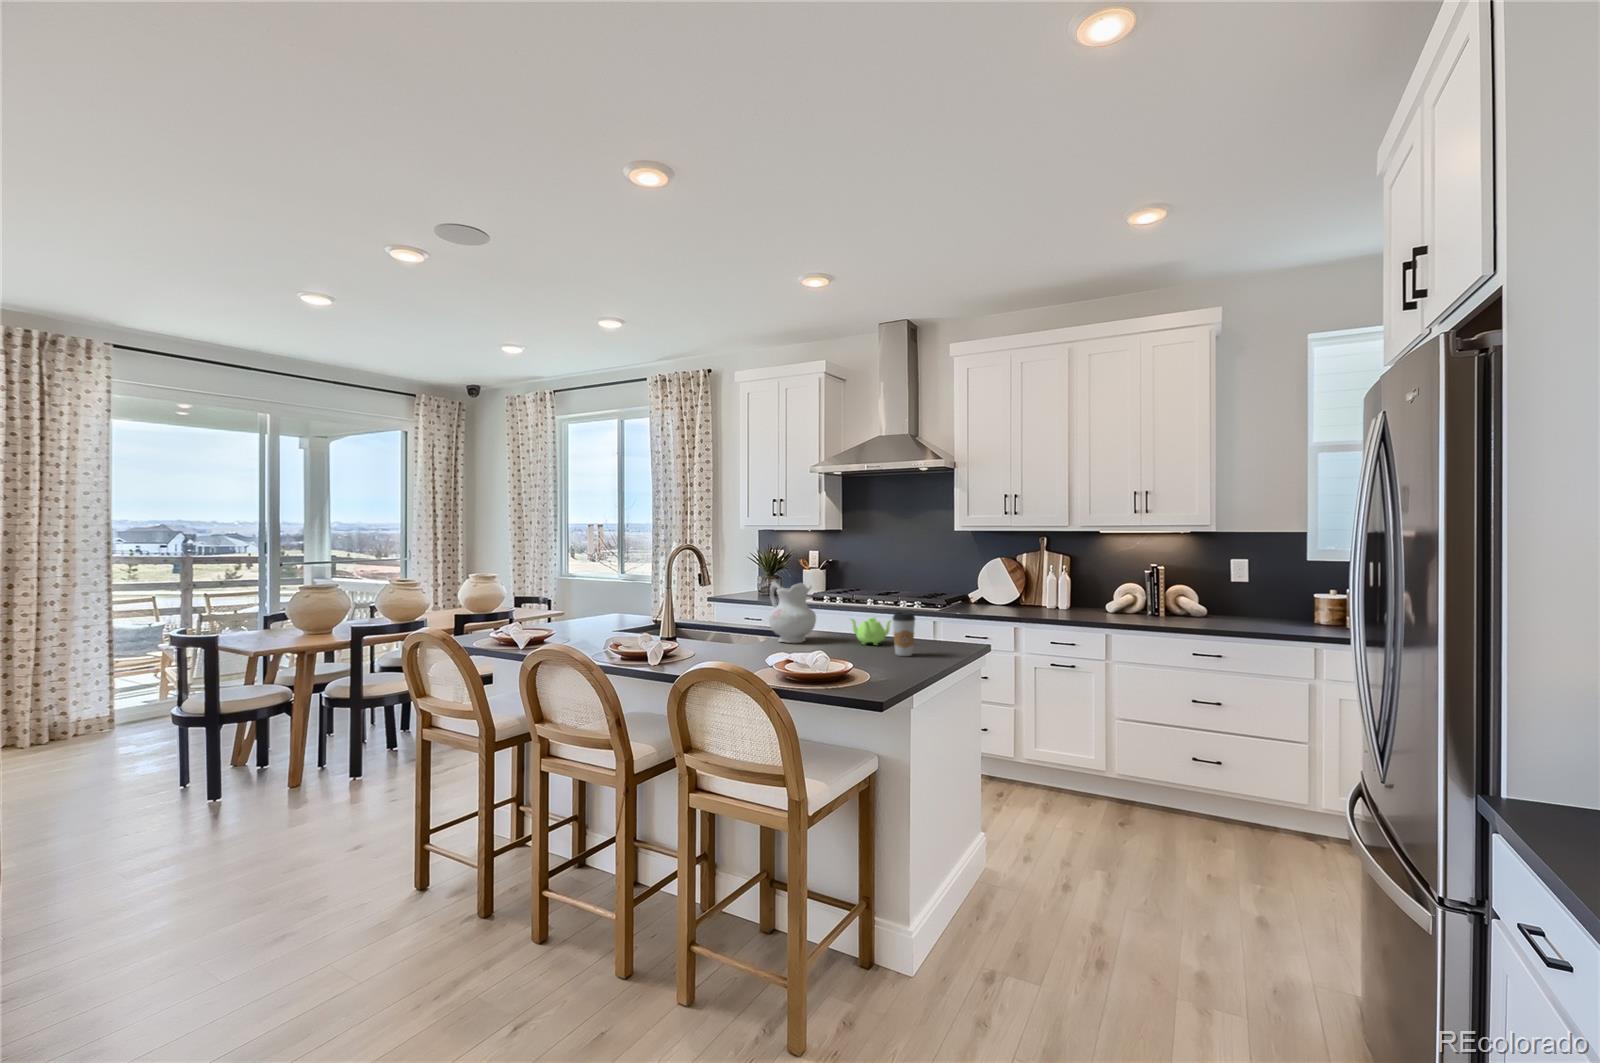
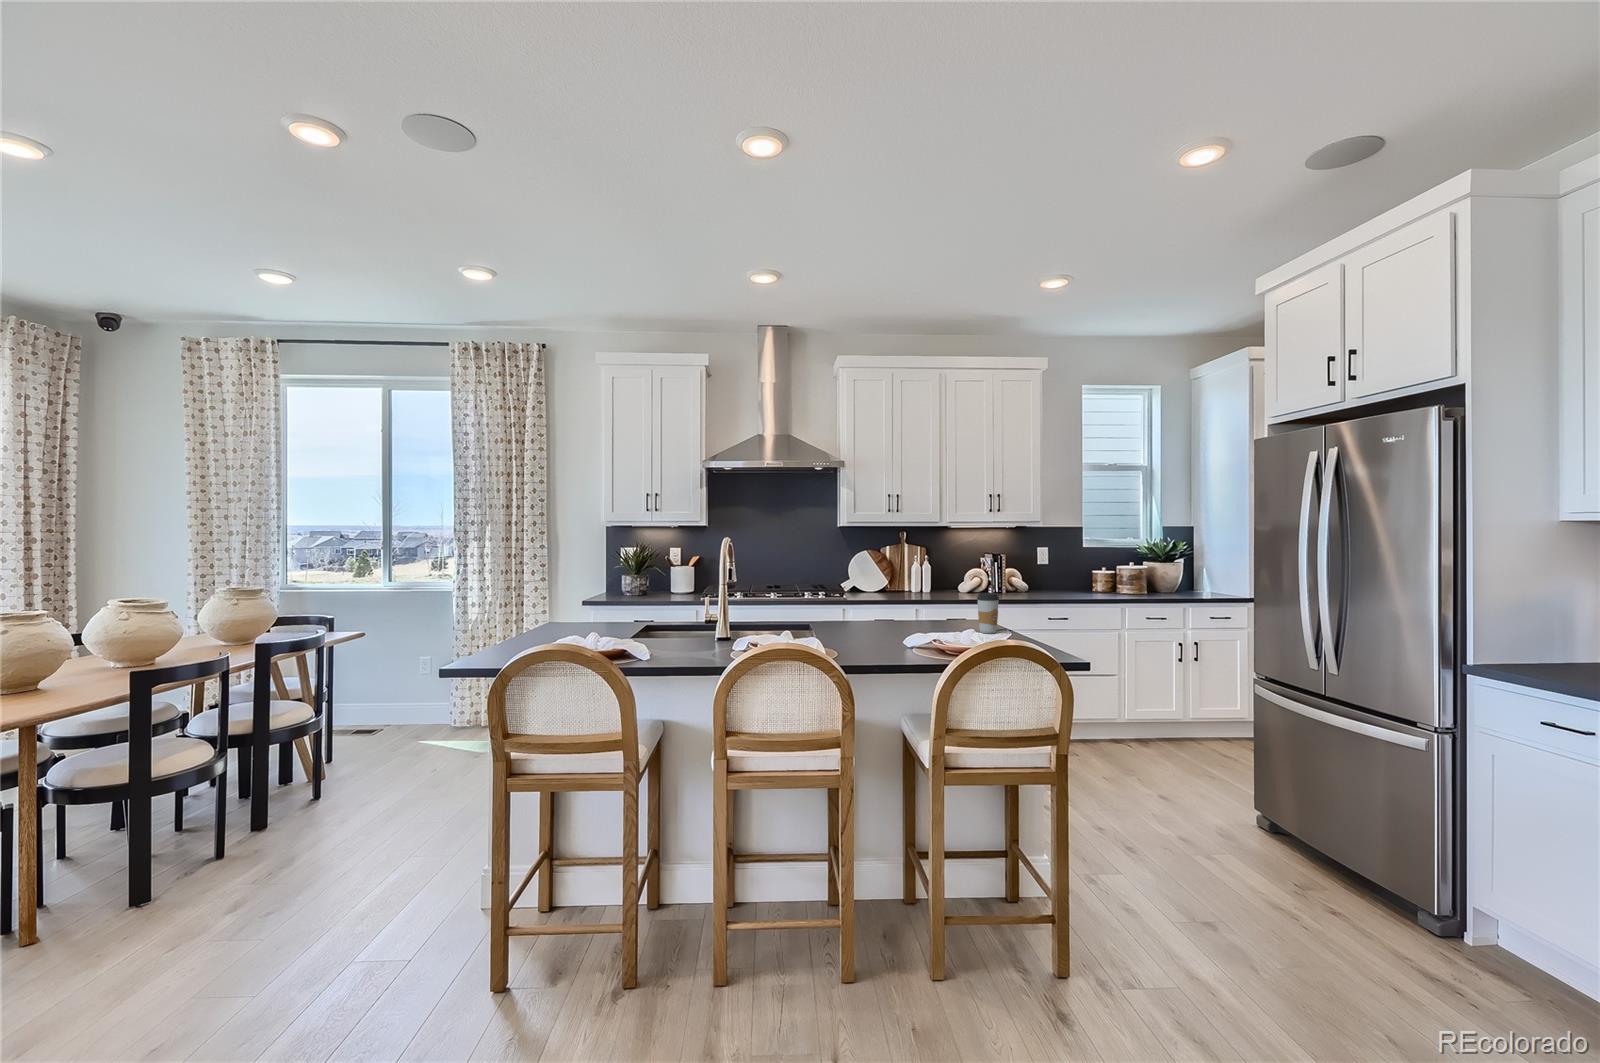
ceramic pitcher: present [769,580,816,643] -> none [823,569,878,632]
teapot: present [851,617,891,645] -> none [906,601,945,628]

